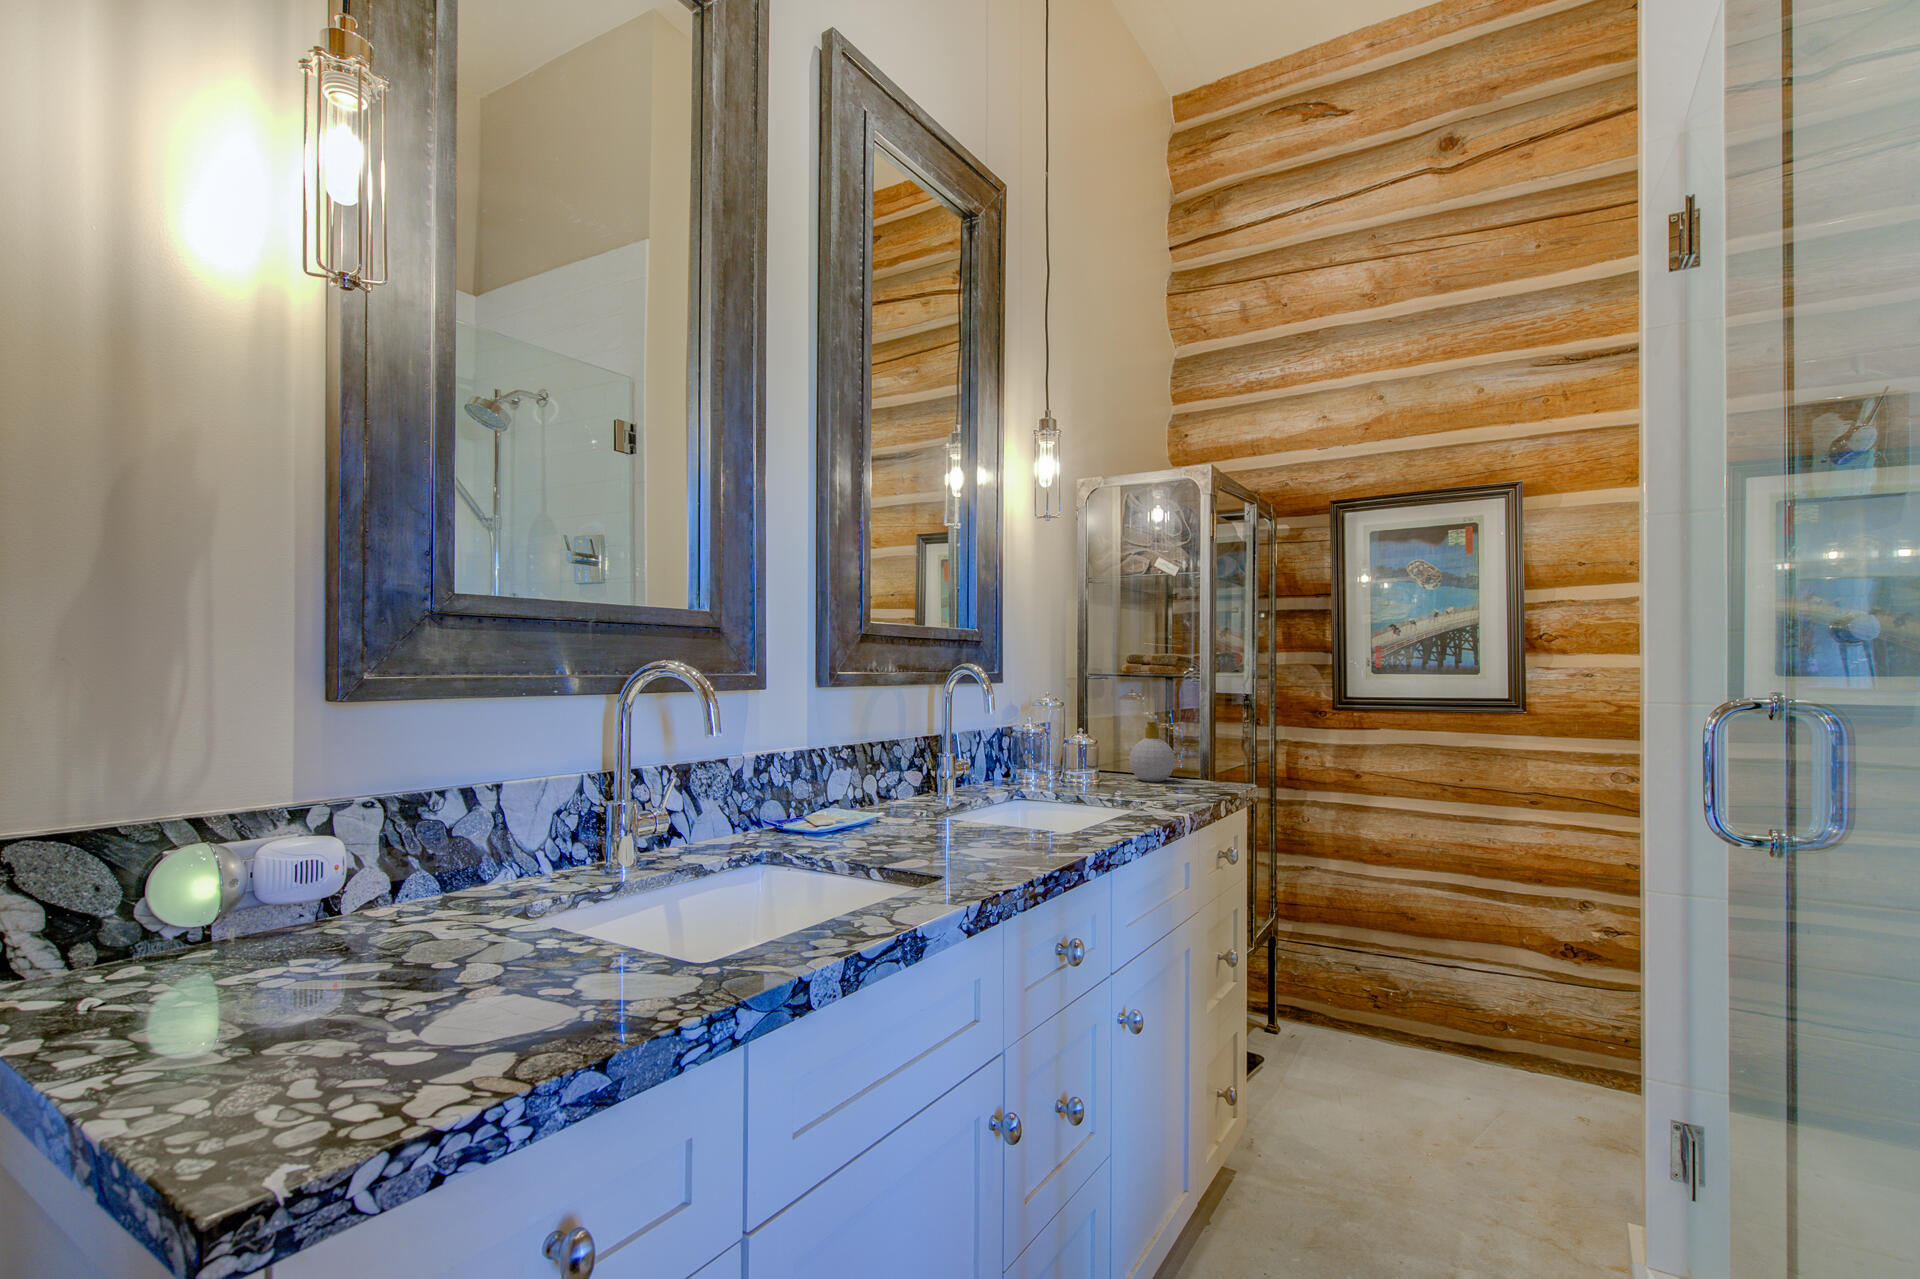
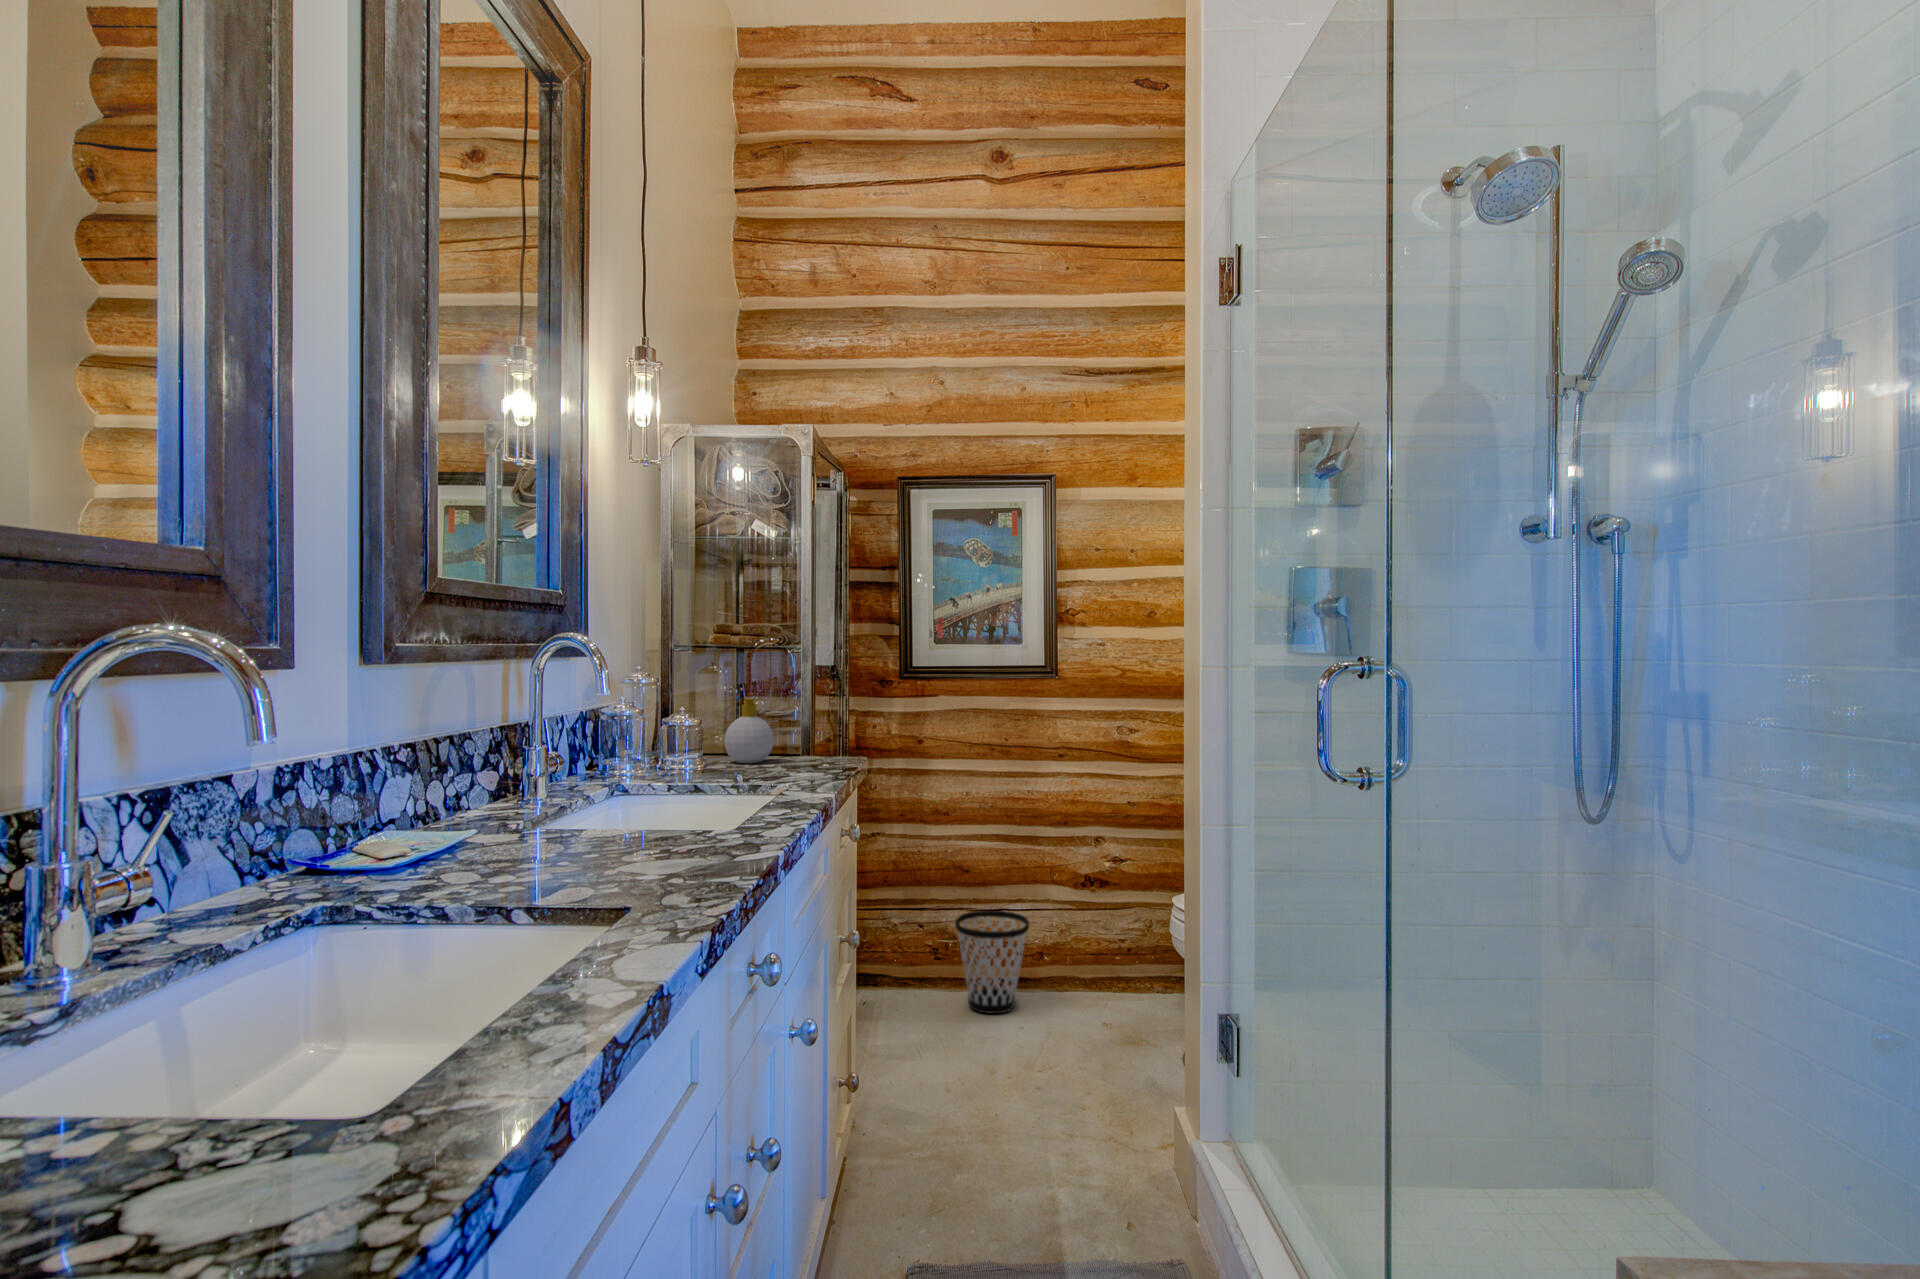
wastebasket: none [1392,962,1484,1079] -> present [955,910,1029,1014]

